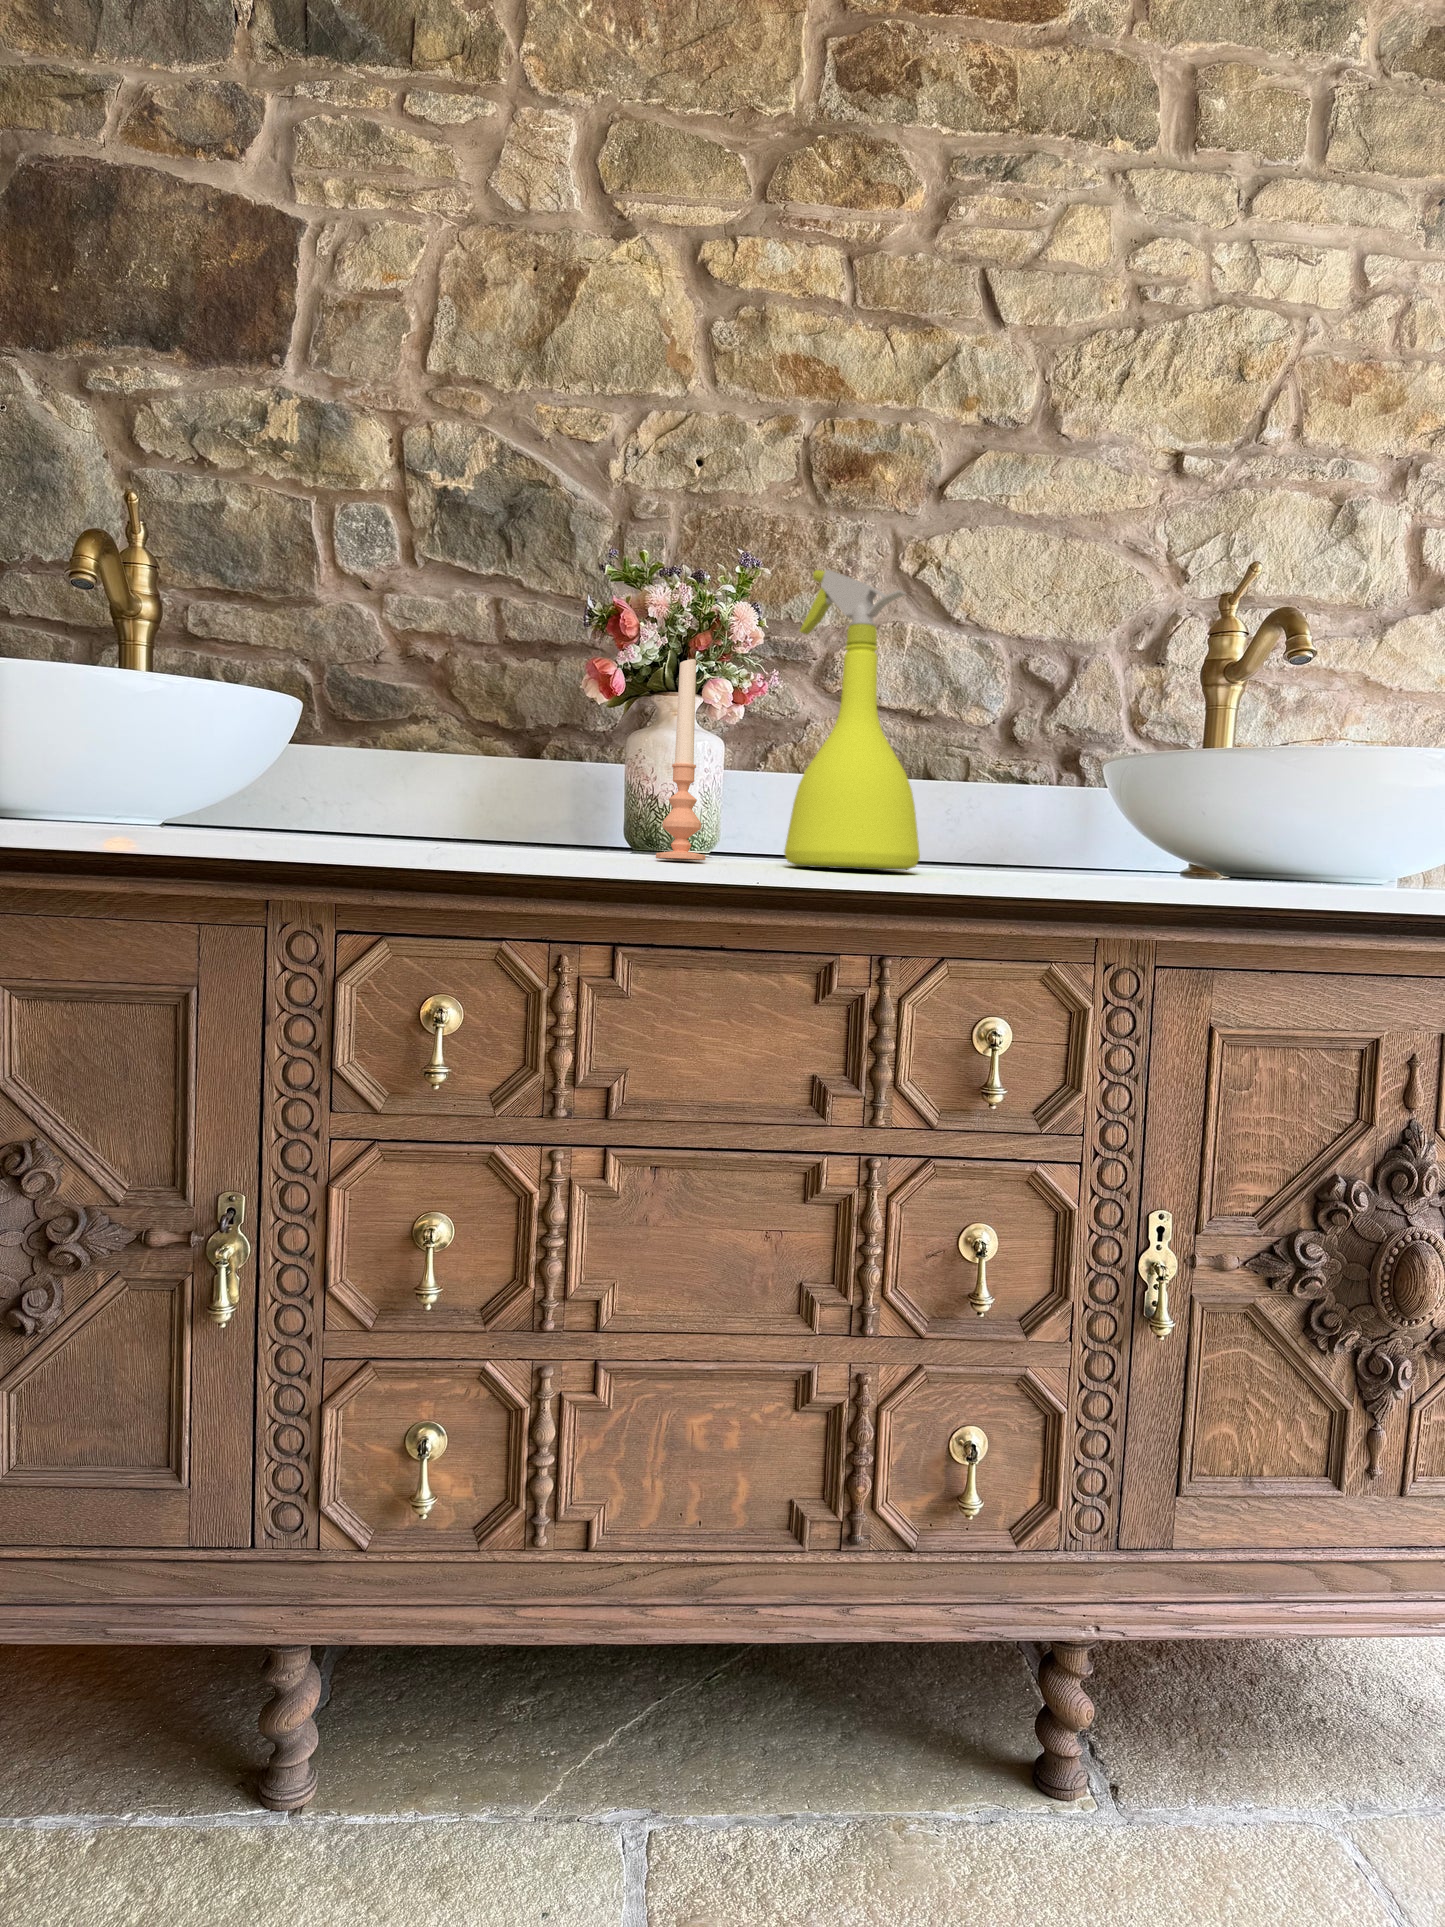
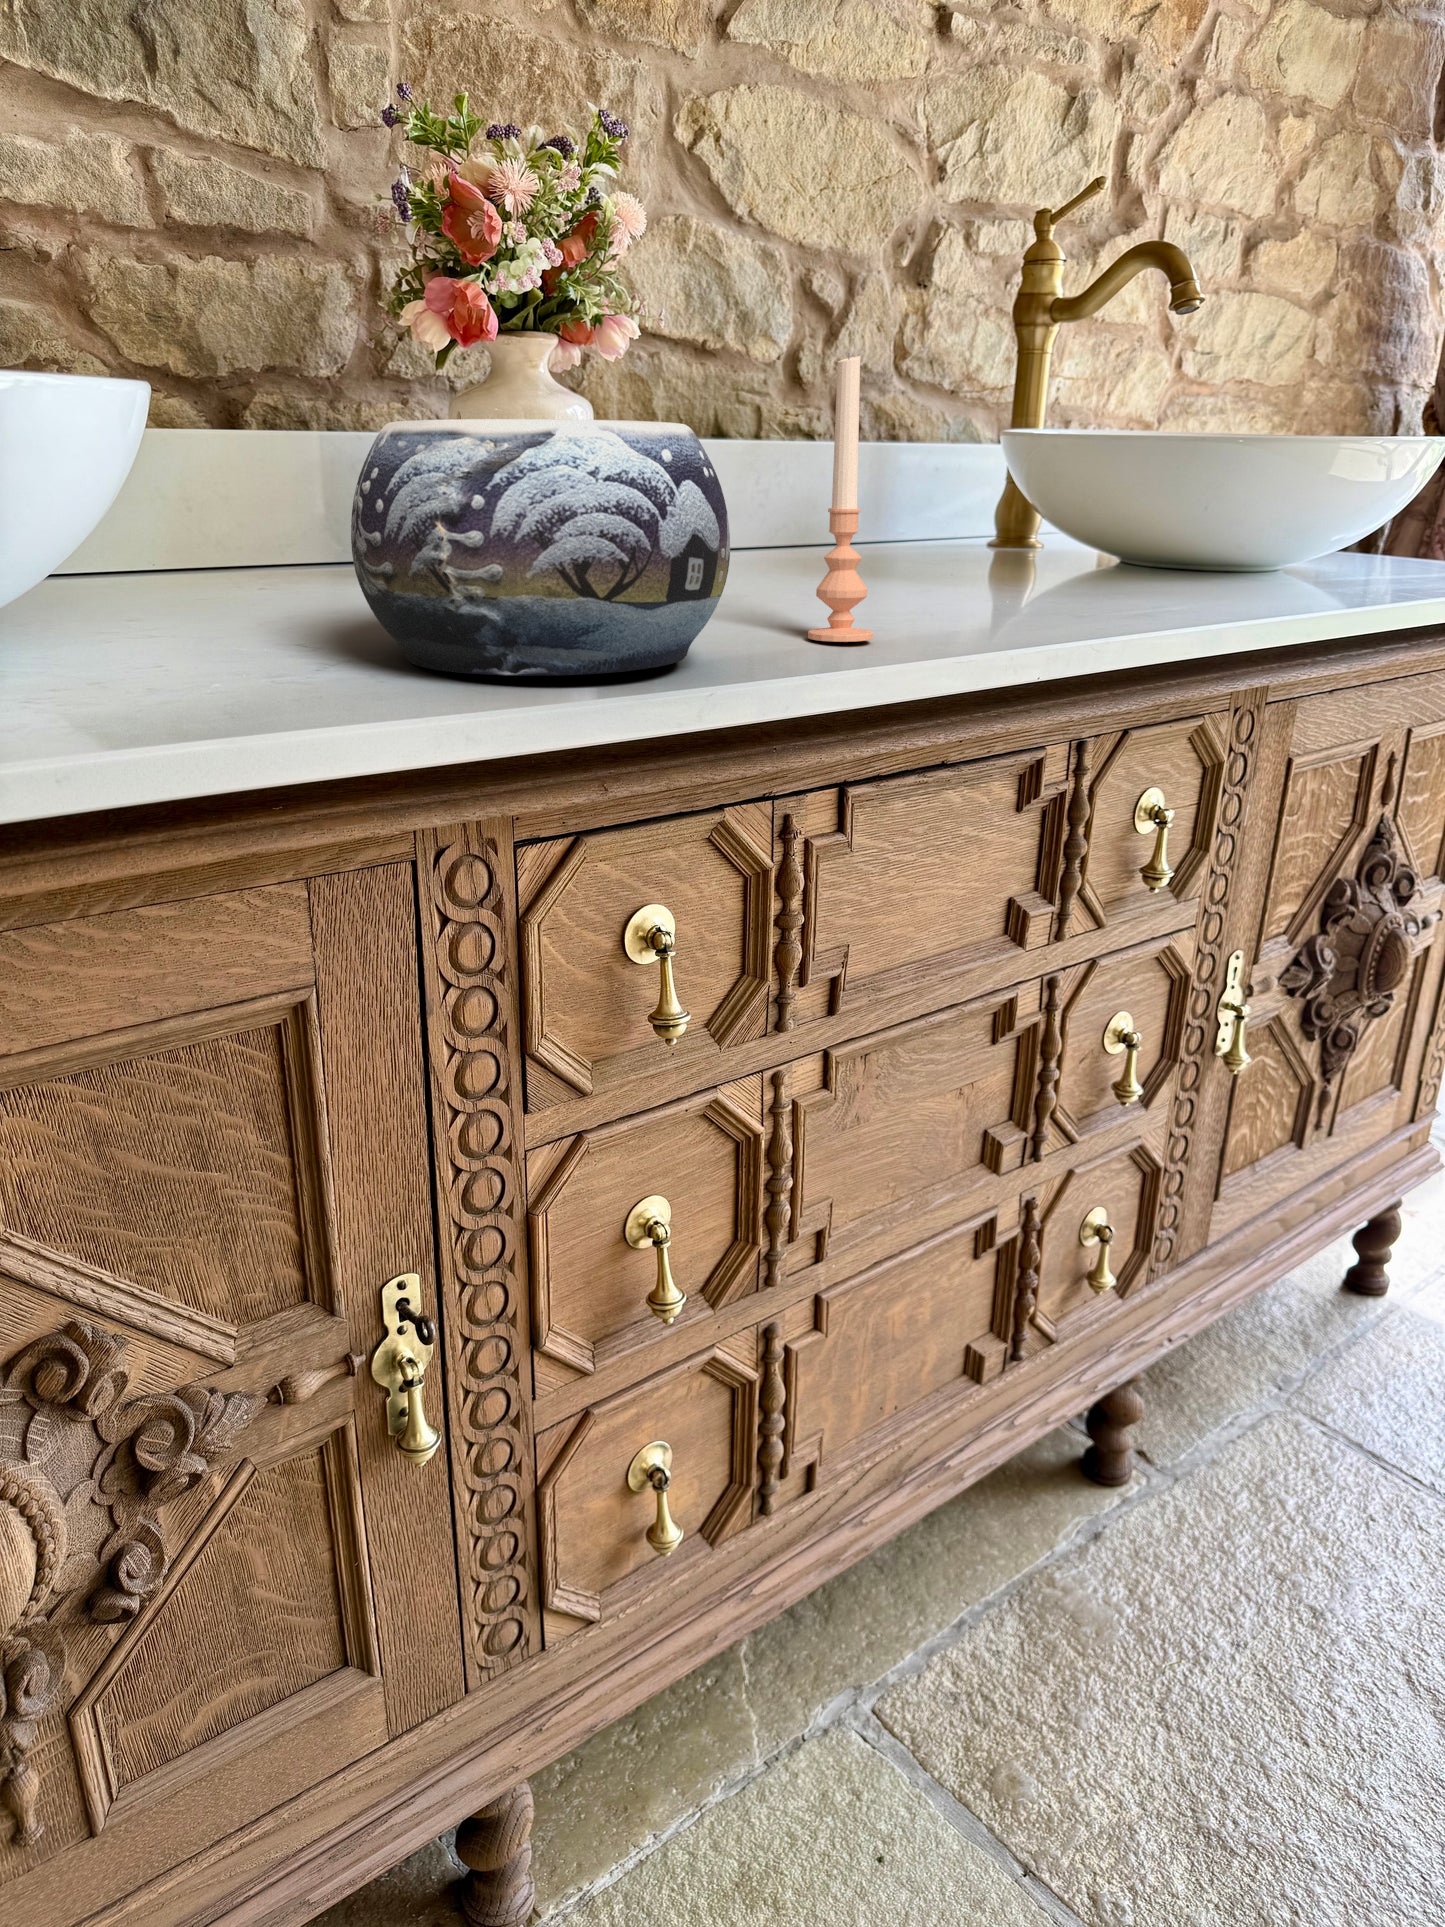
spray bottle: present [784,570,920,870] -> none [920,219,1088,635]
decorative bowl: none [304,683,554,850] -> present [351,419,730,676]

